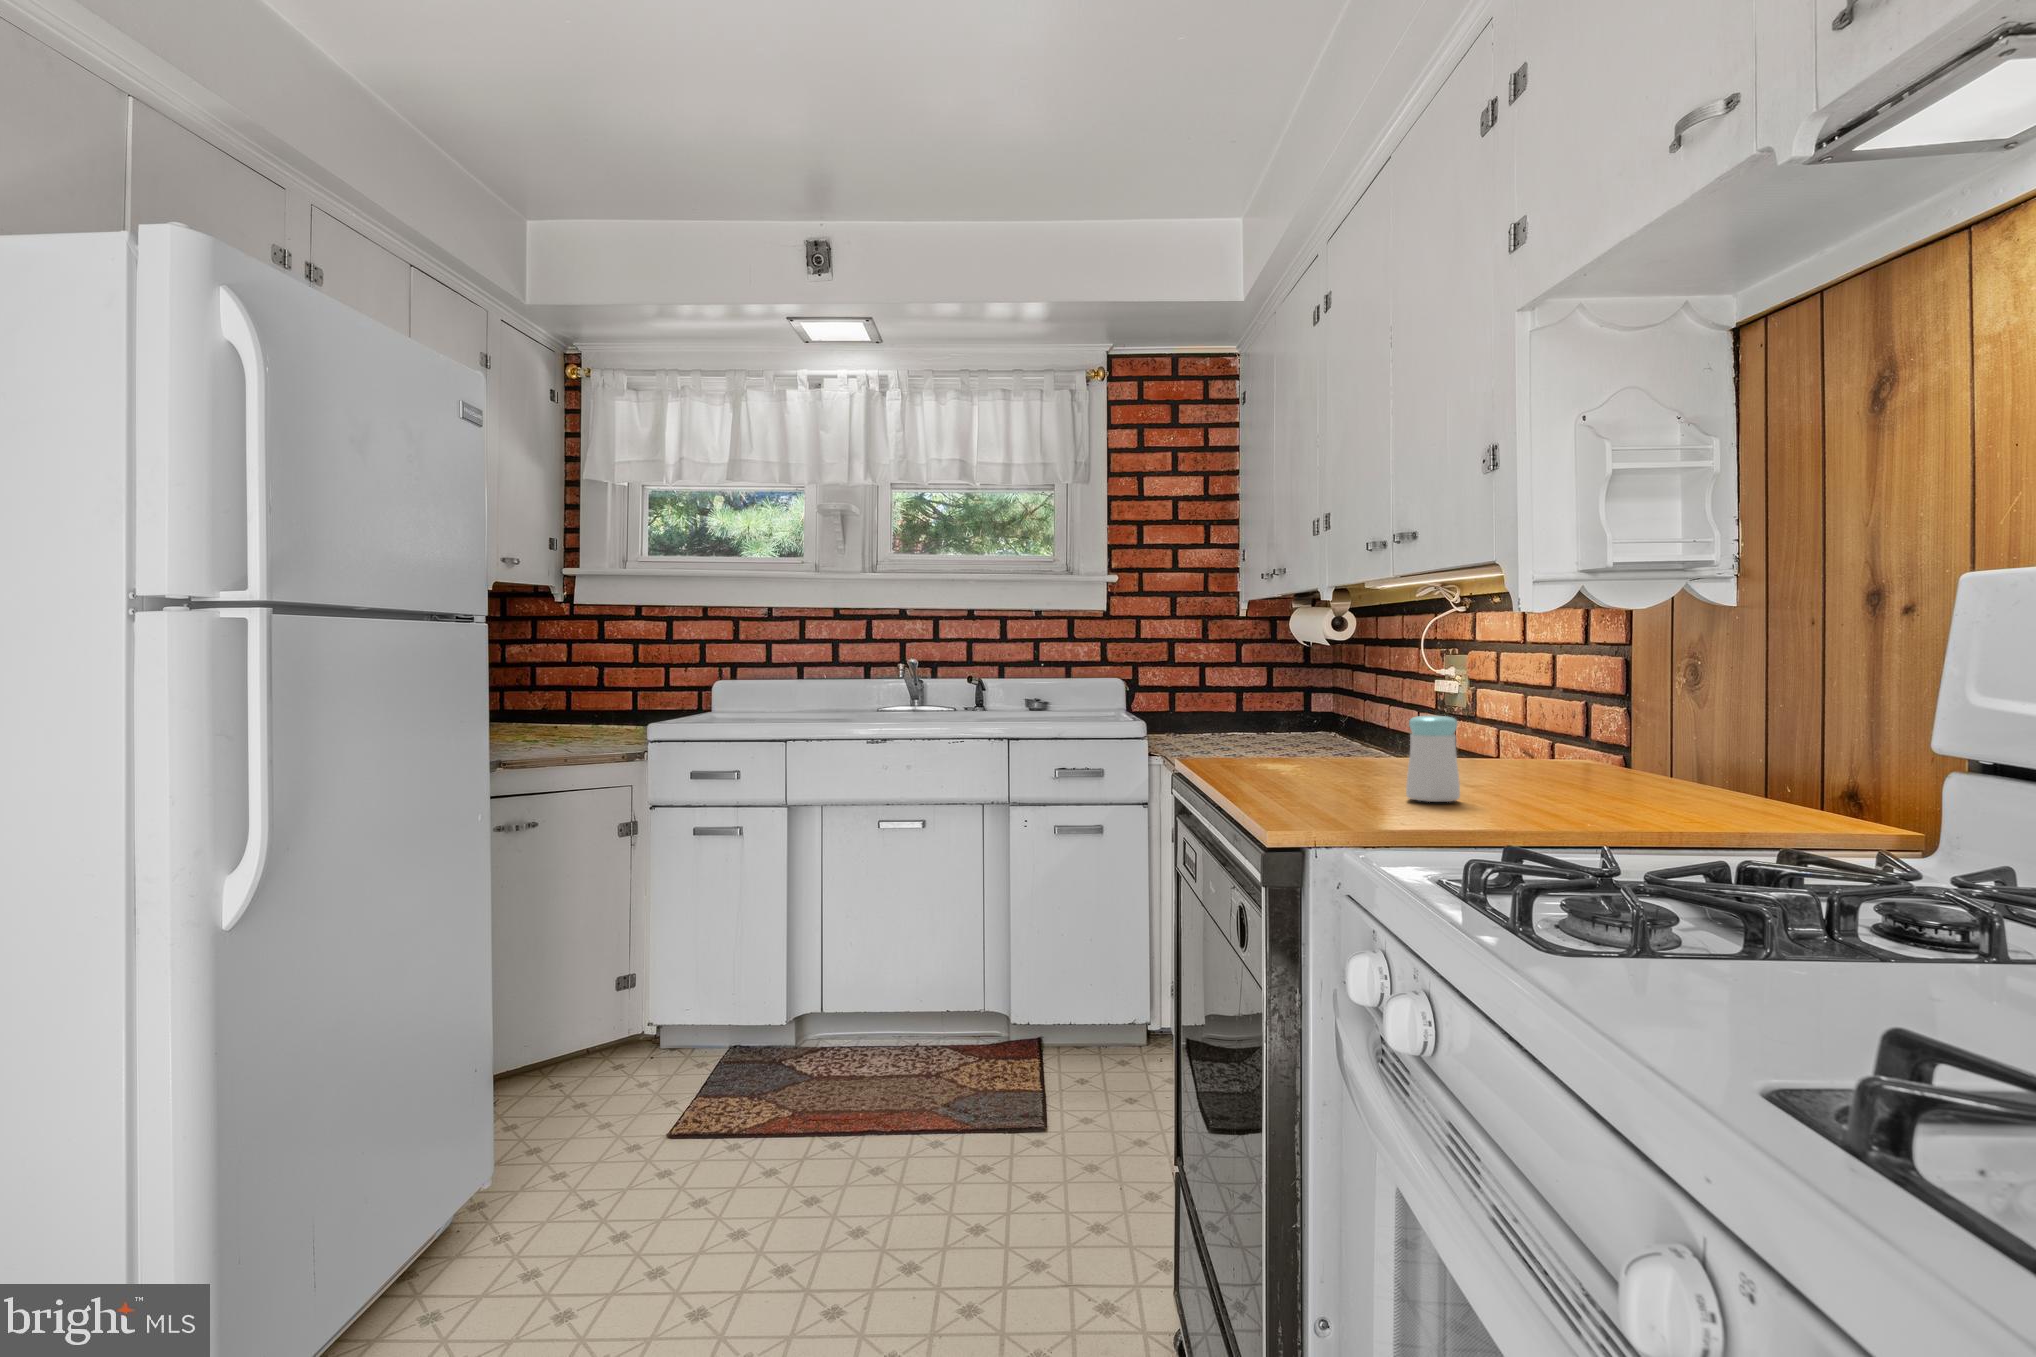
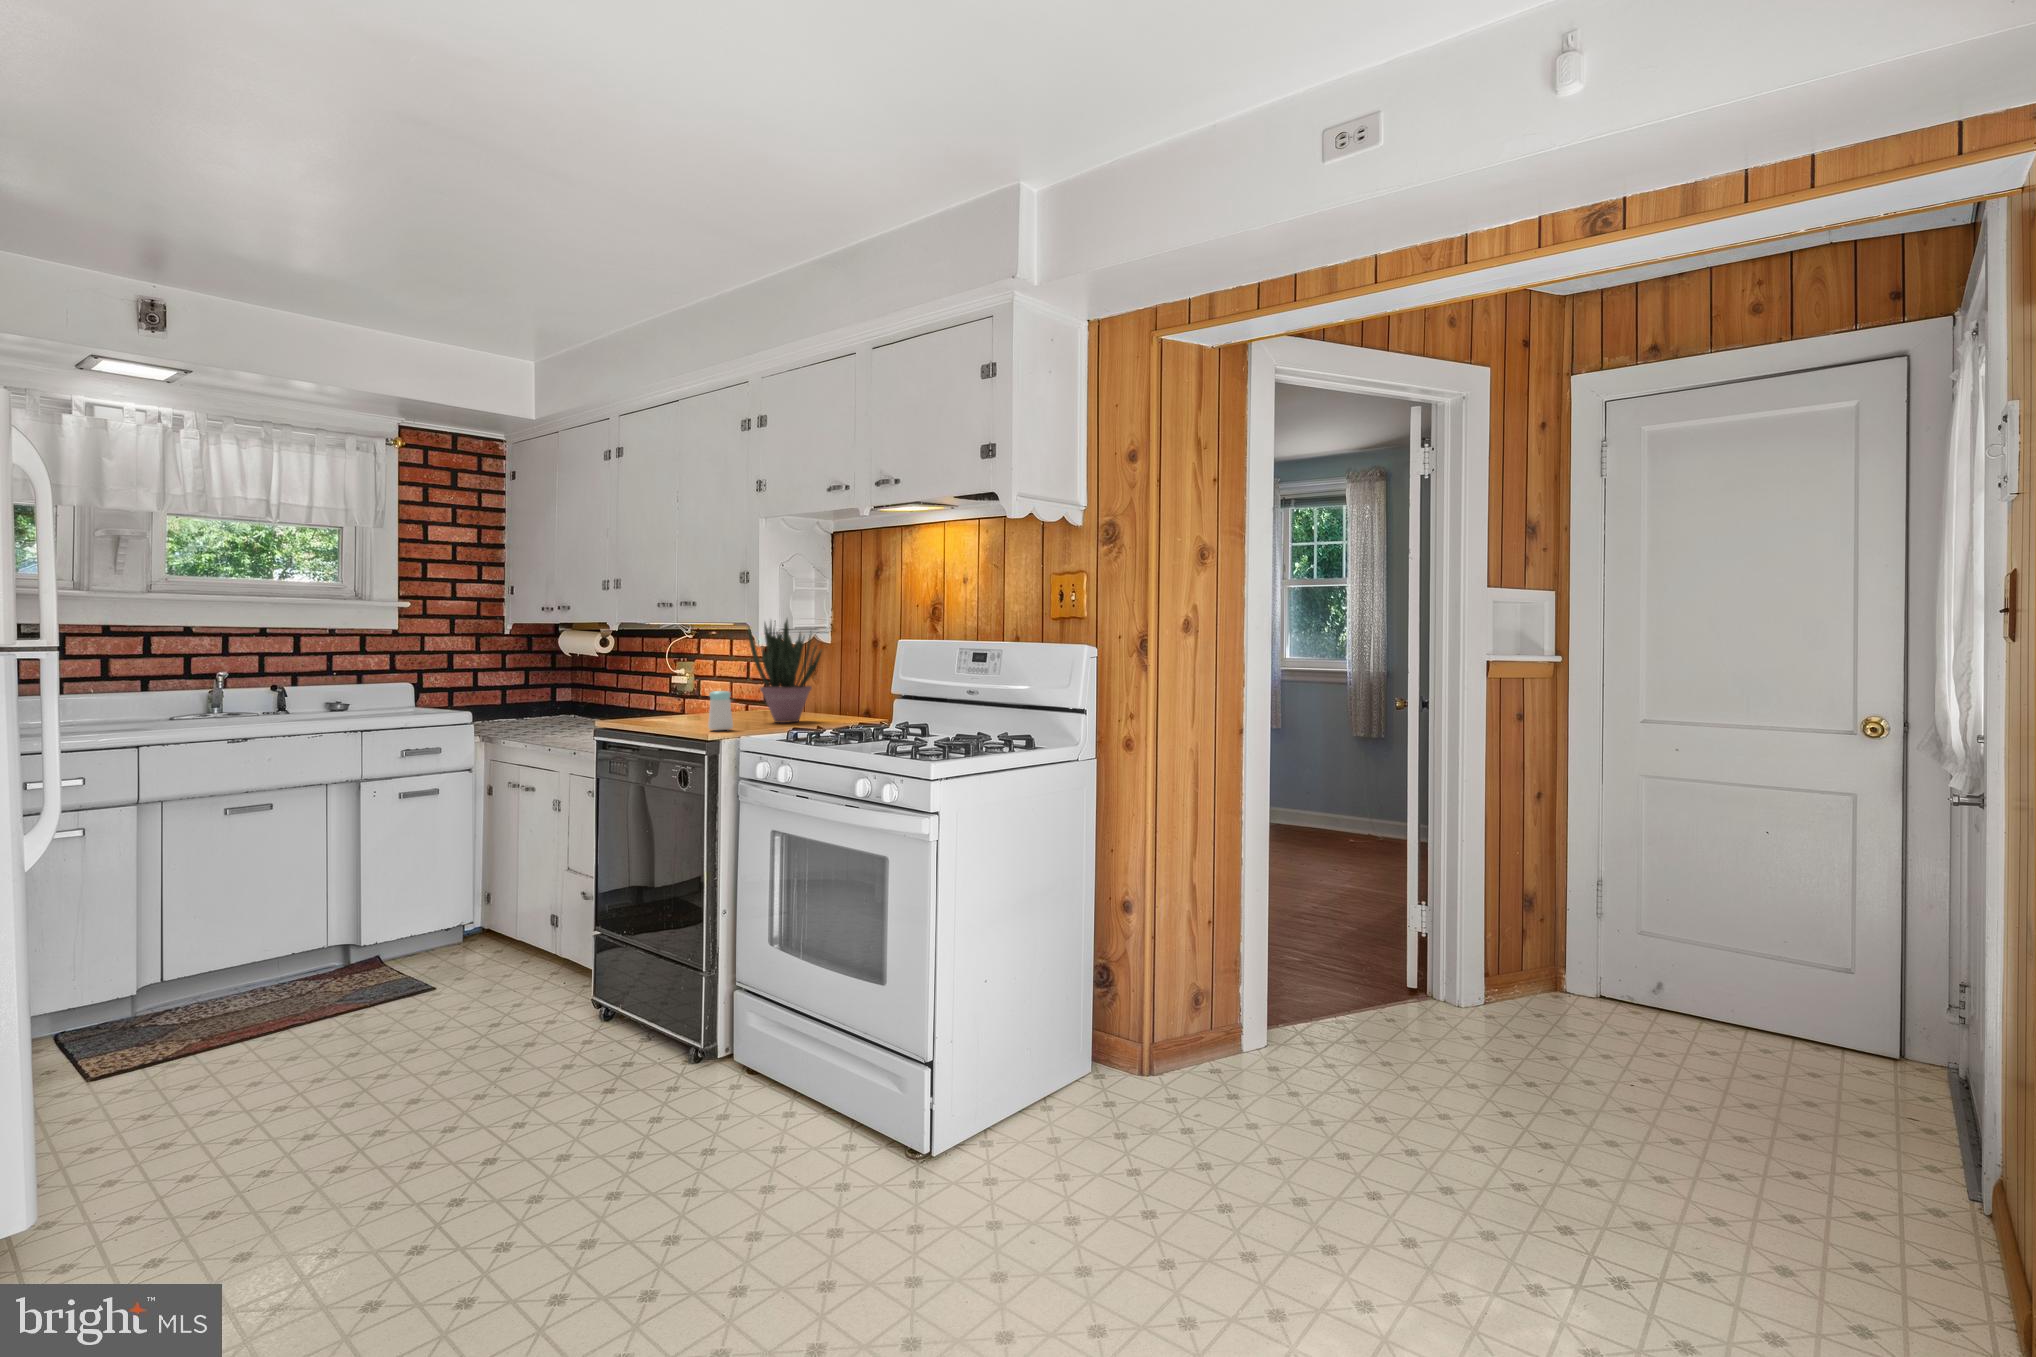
potted plant: none [1520,556,1704,791] -> present [748,620,821,723]

